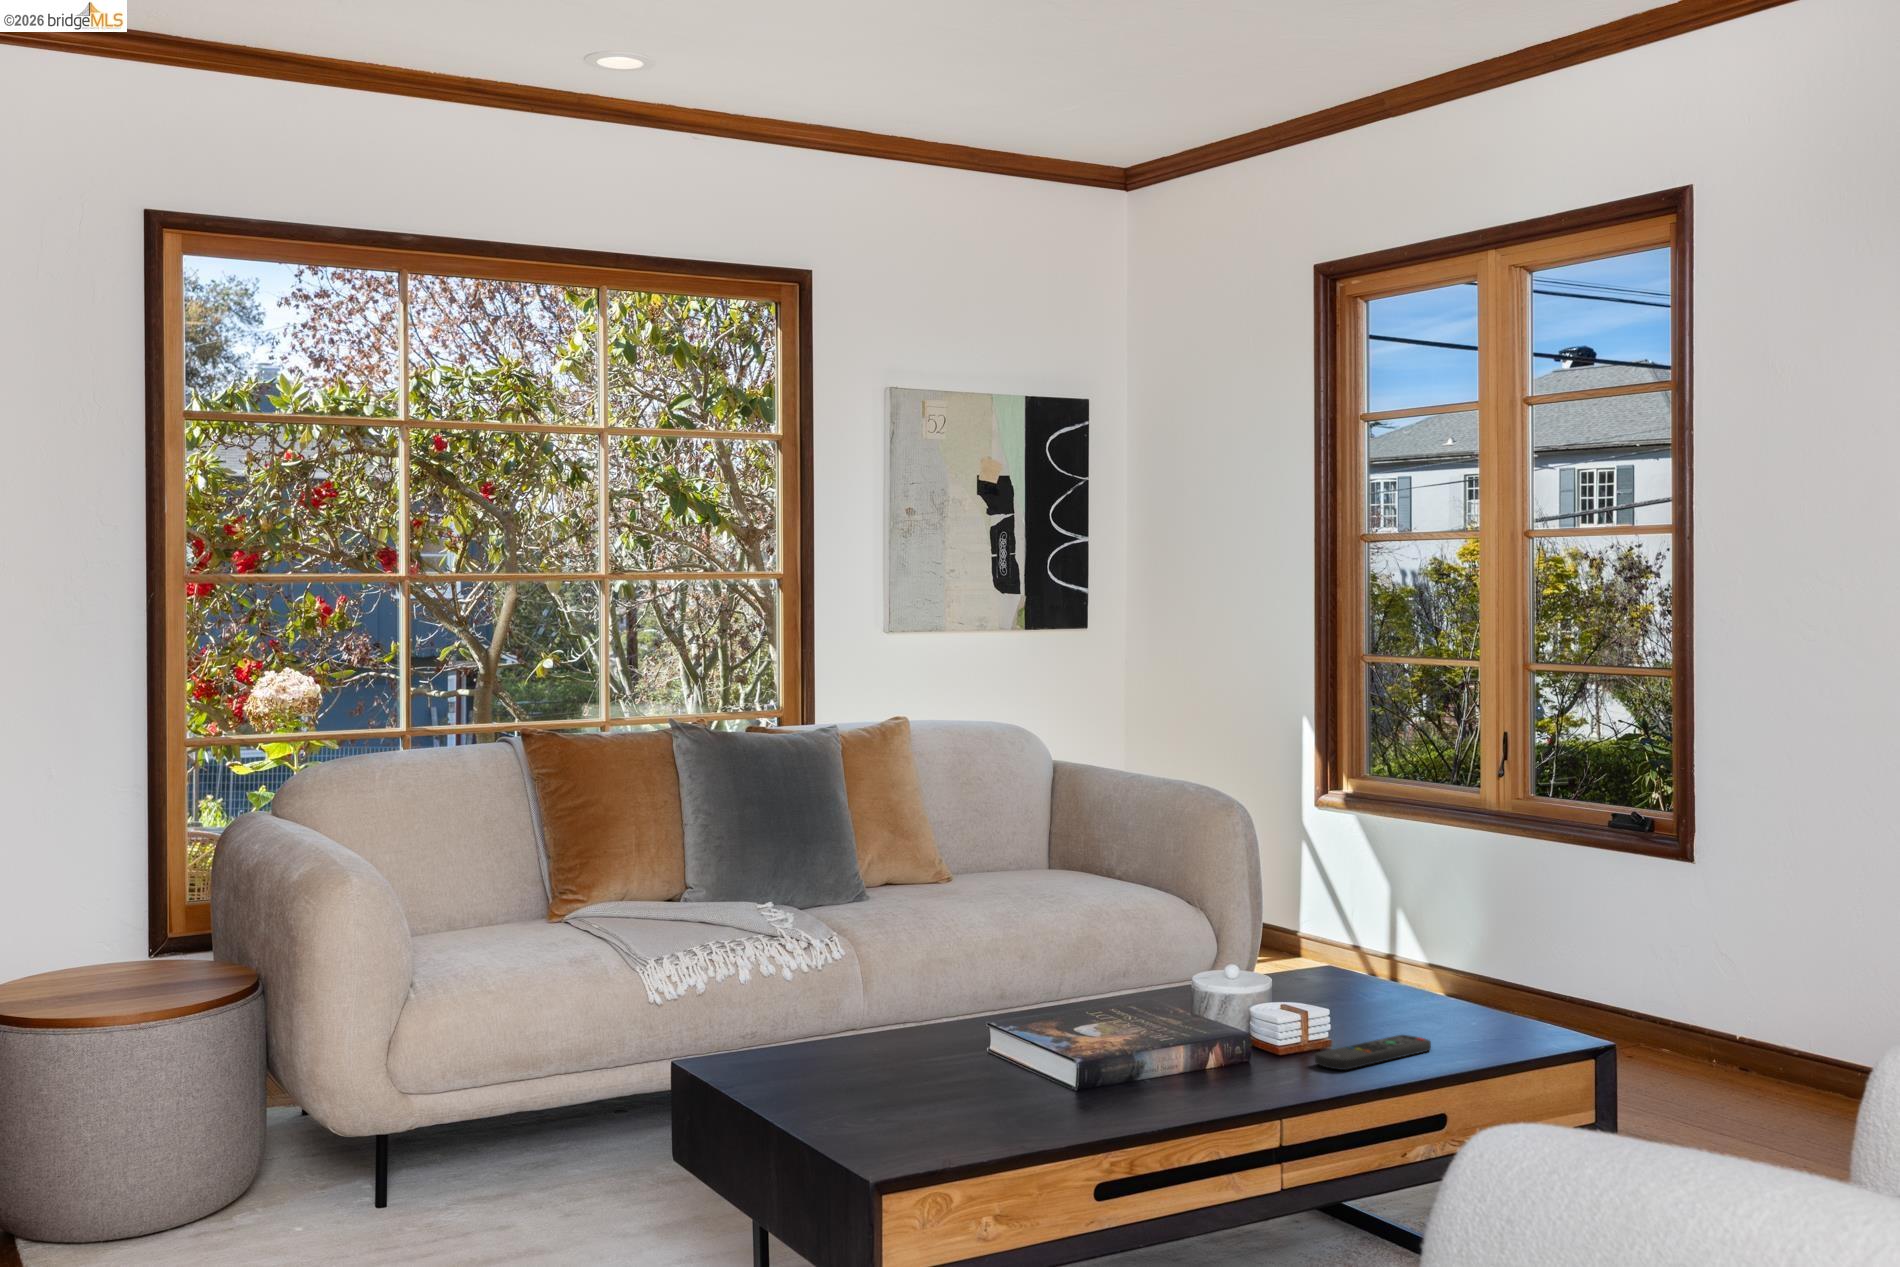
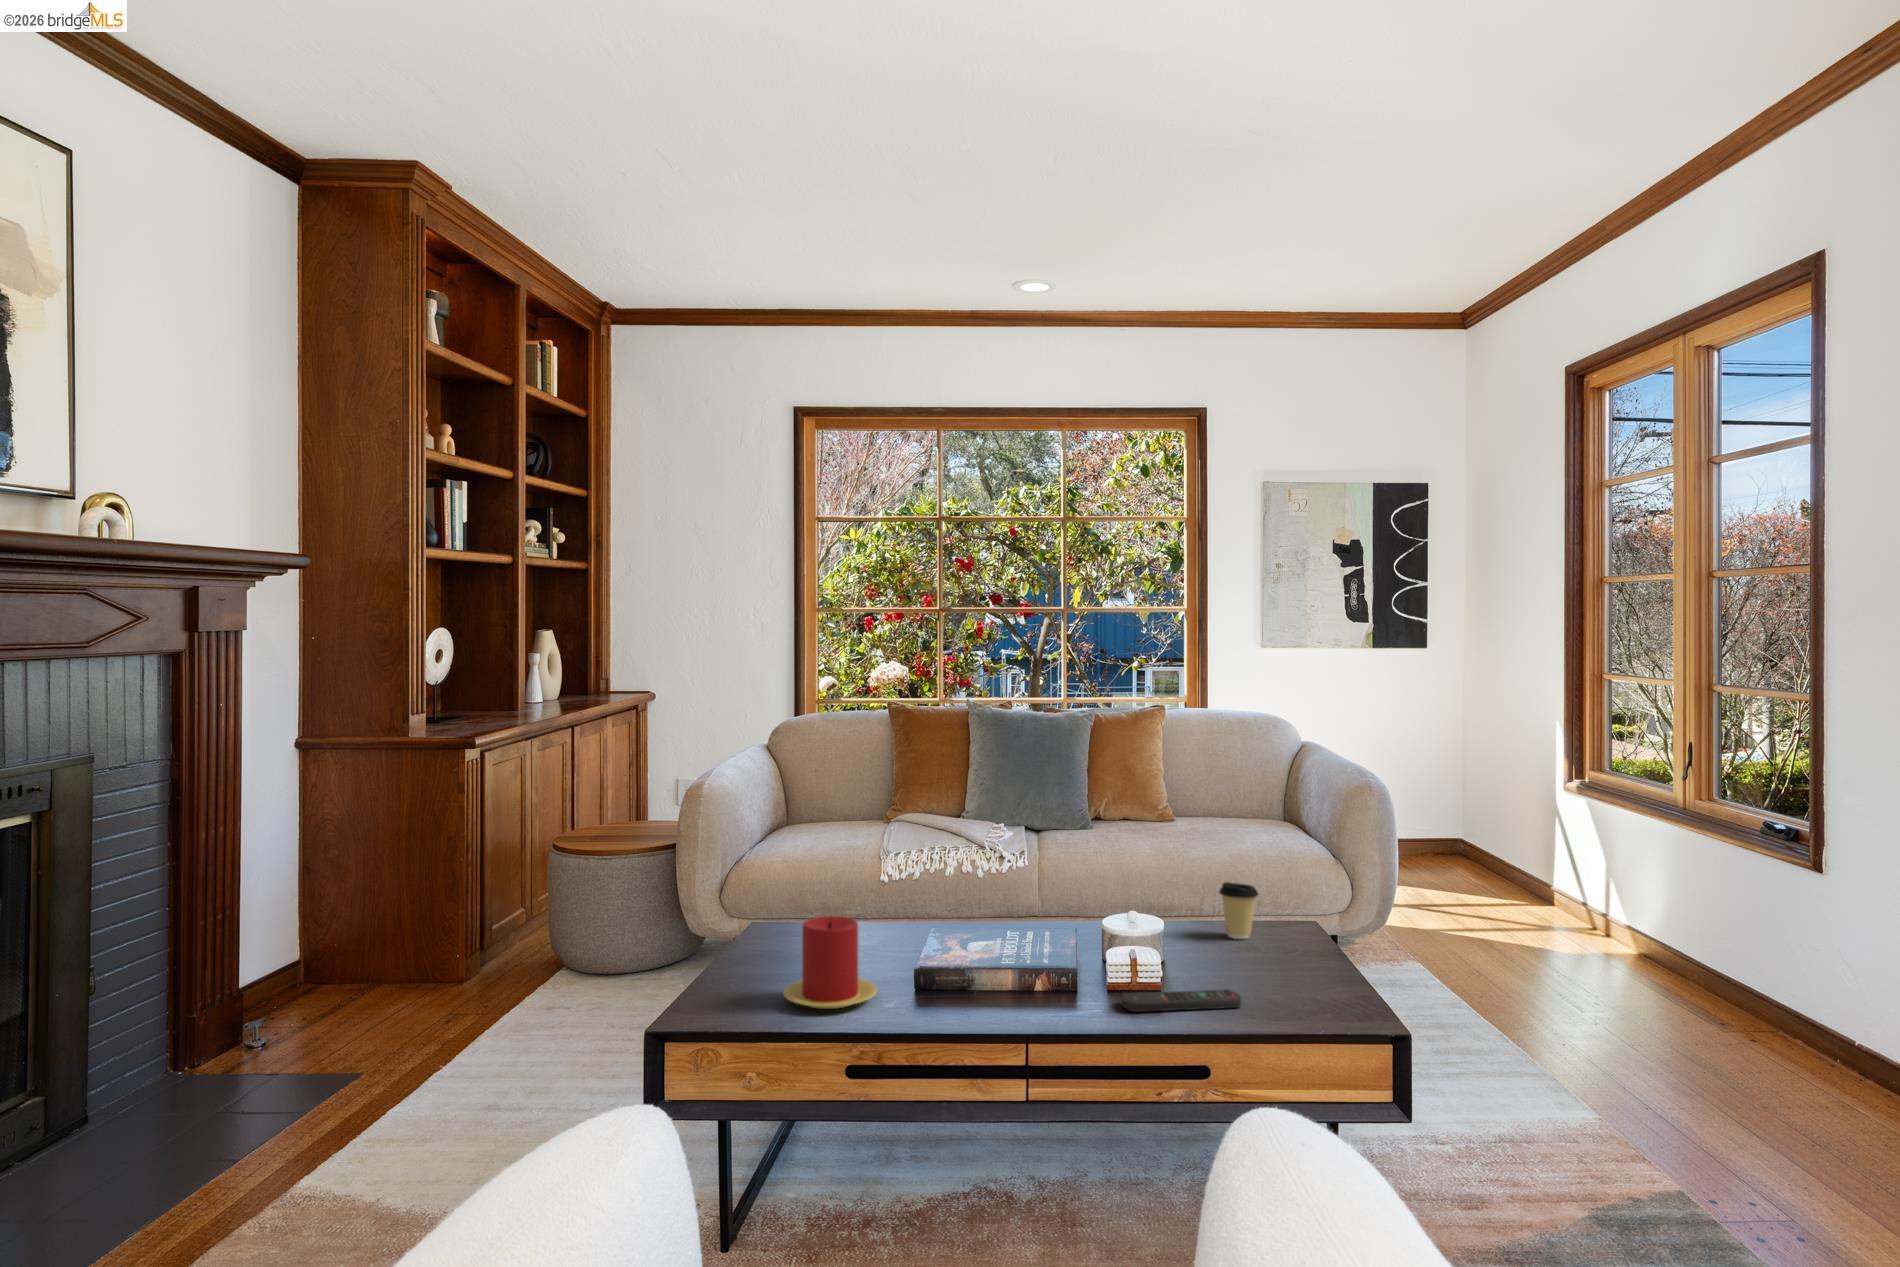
coffee cup: none [1257,927,1306,995] -> present [1219,882,1258,939]
candle: none [942,1003,1067,1124] -> present [784,916,877,1009]

